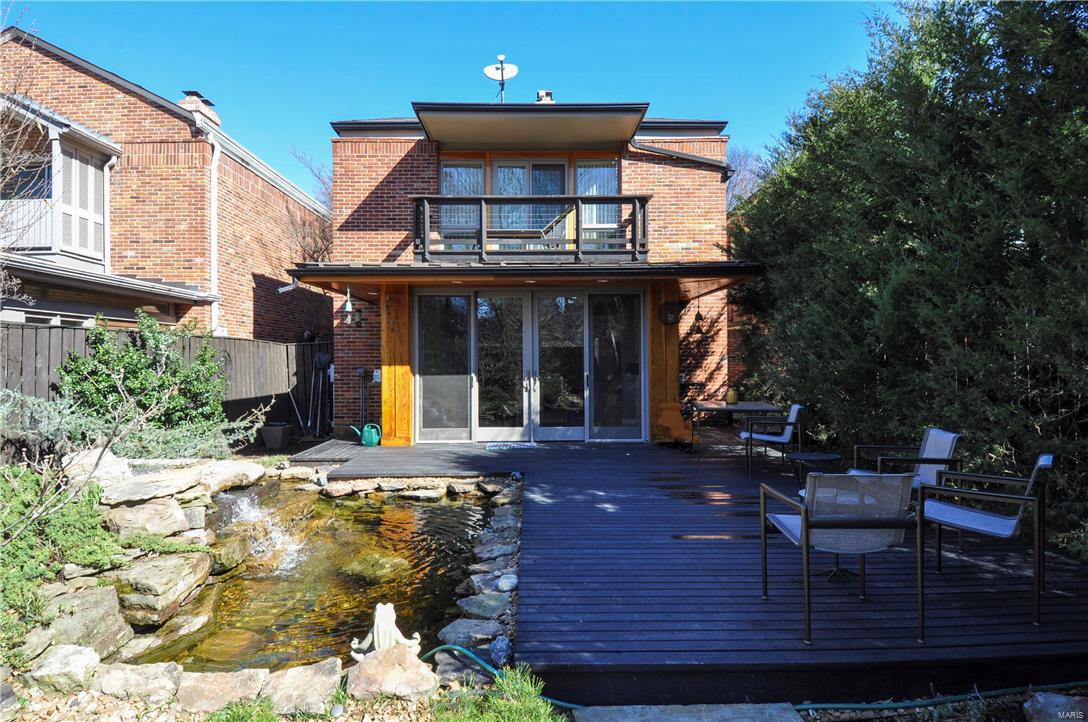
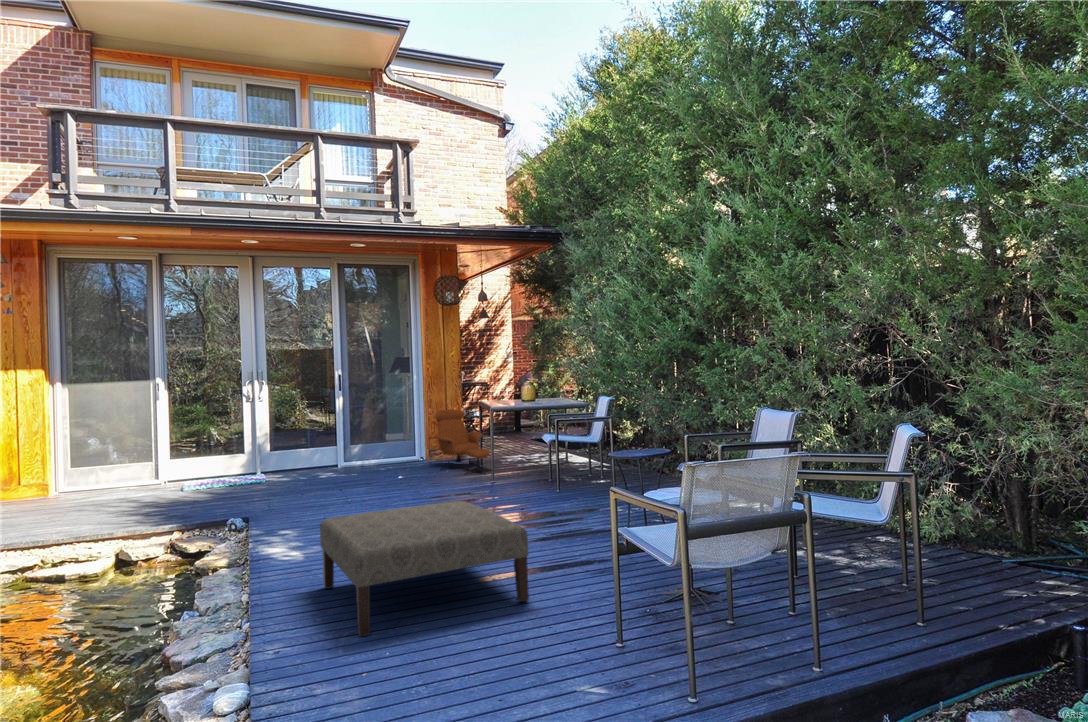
ottoman: none [566,476,704,559] -> present [320,501,529,636]

